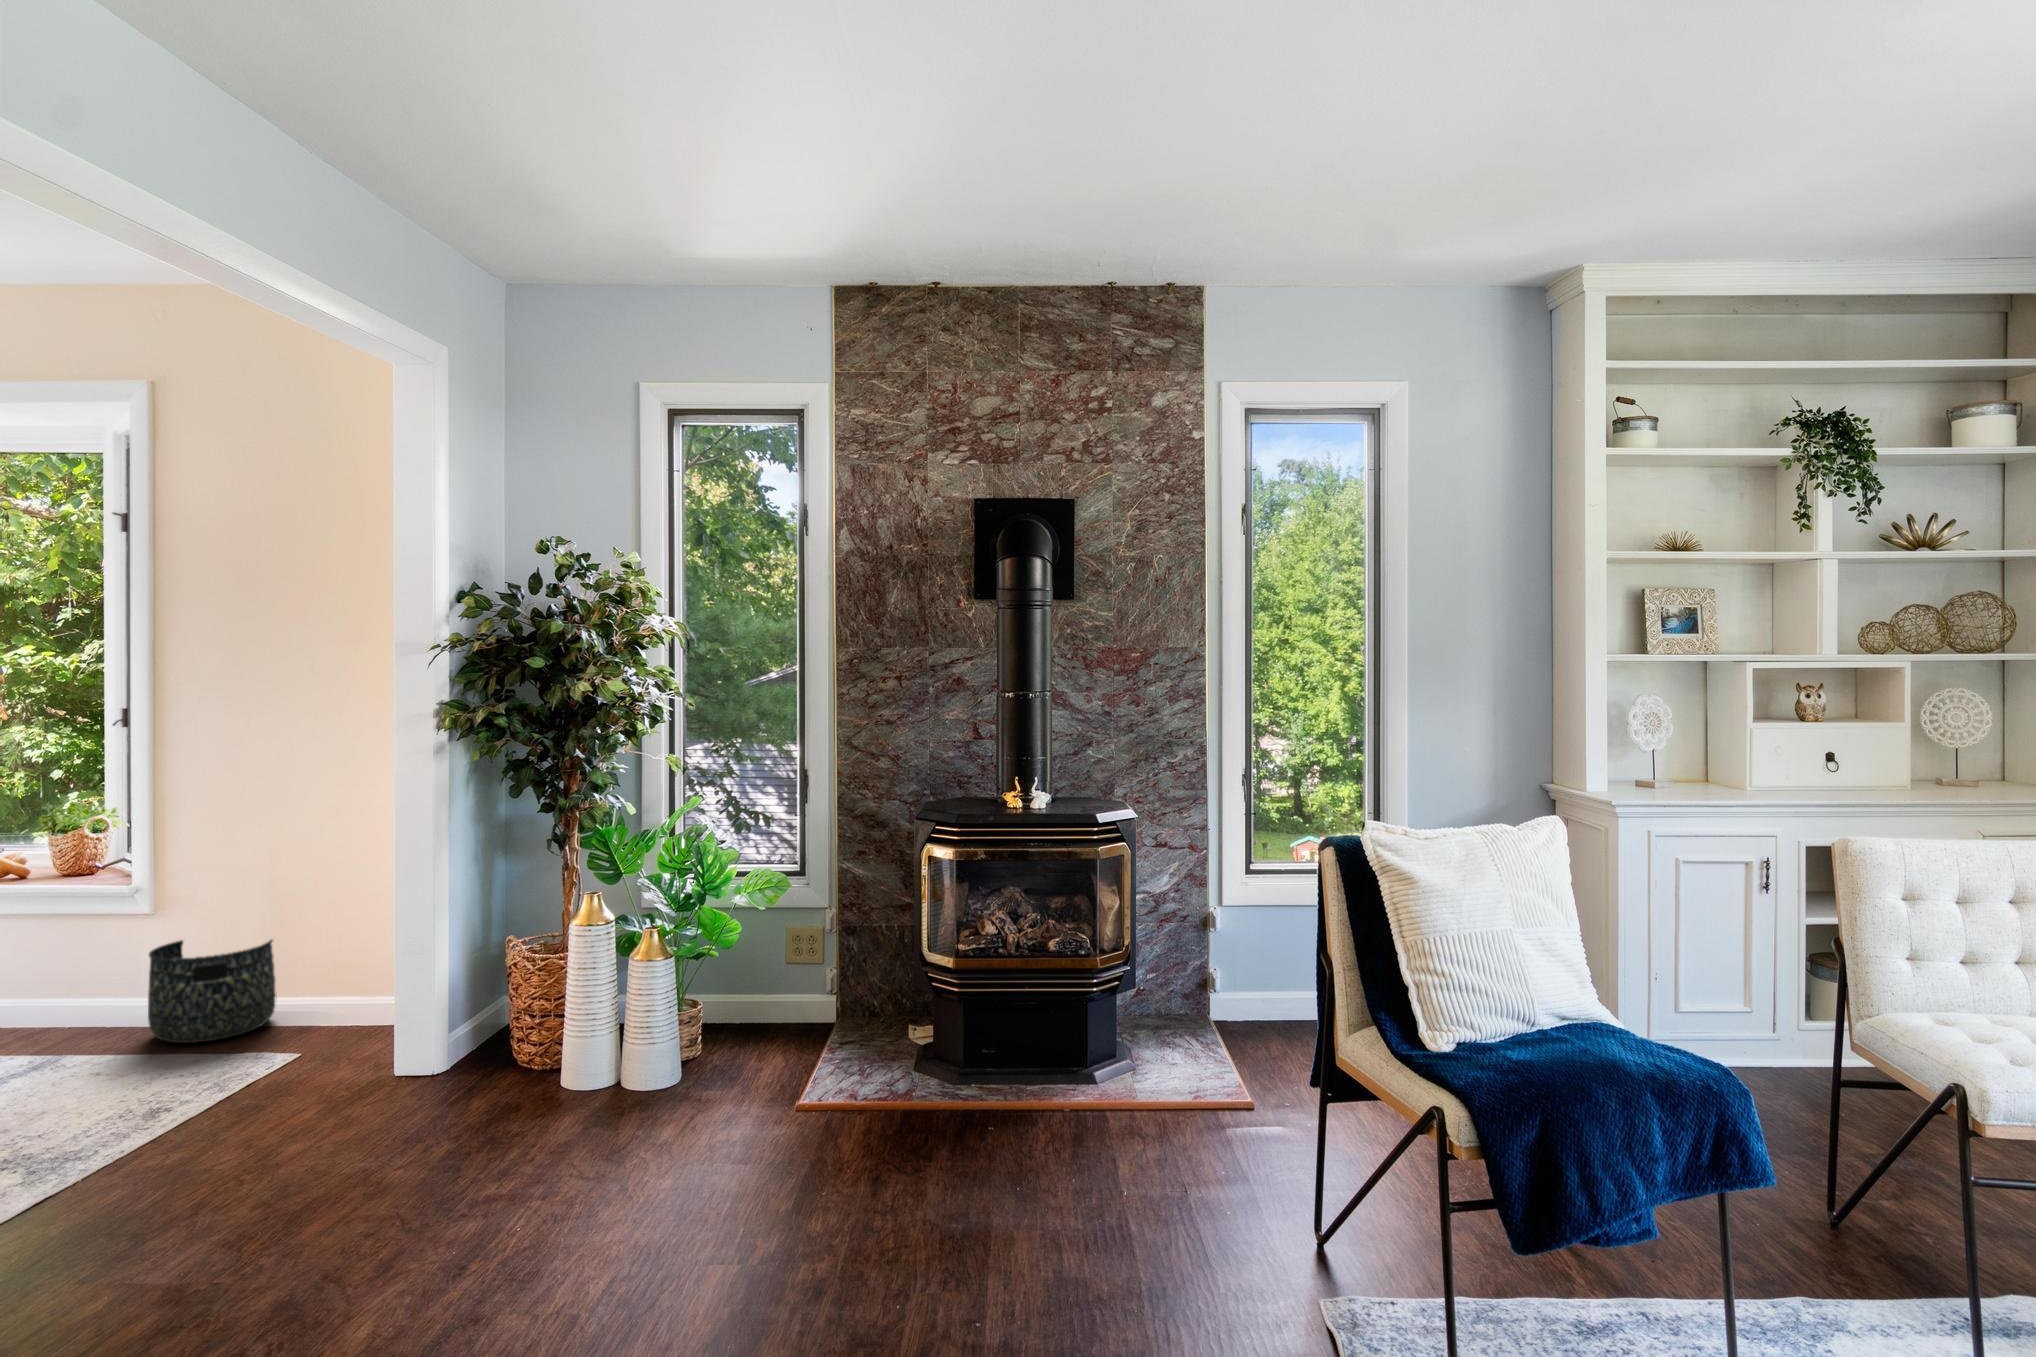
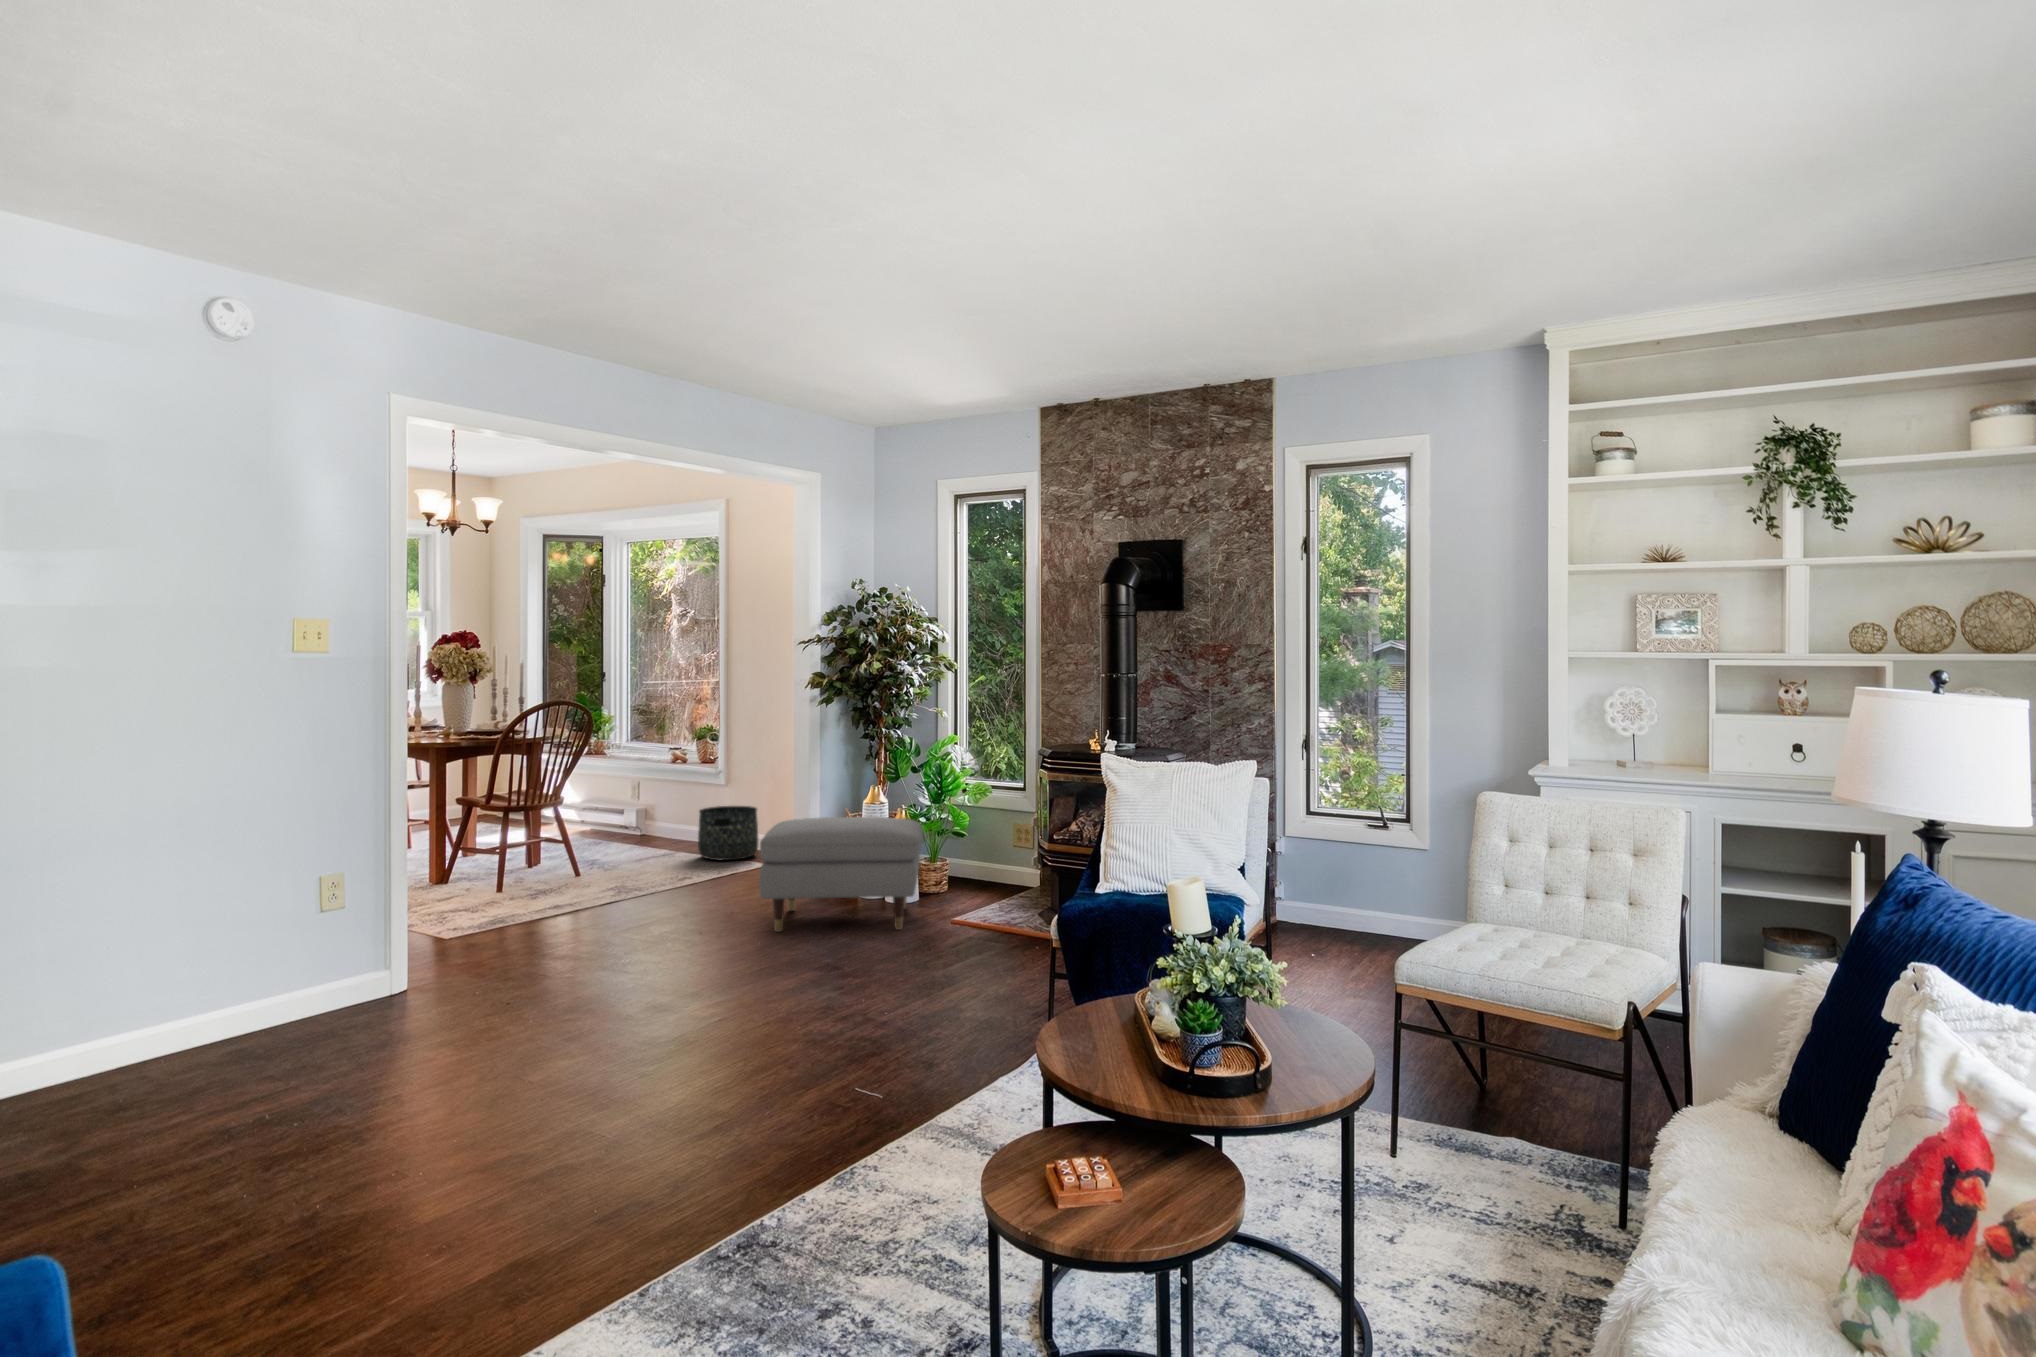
ottoman: none [432,944,758,1203] -> present [759,817,923,932]

